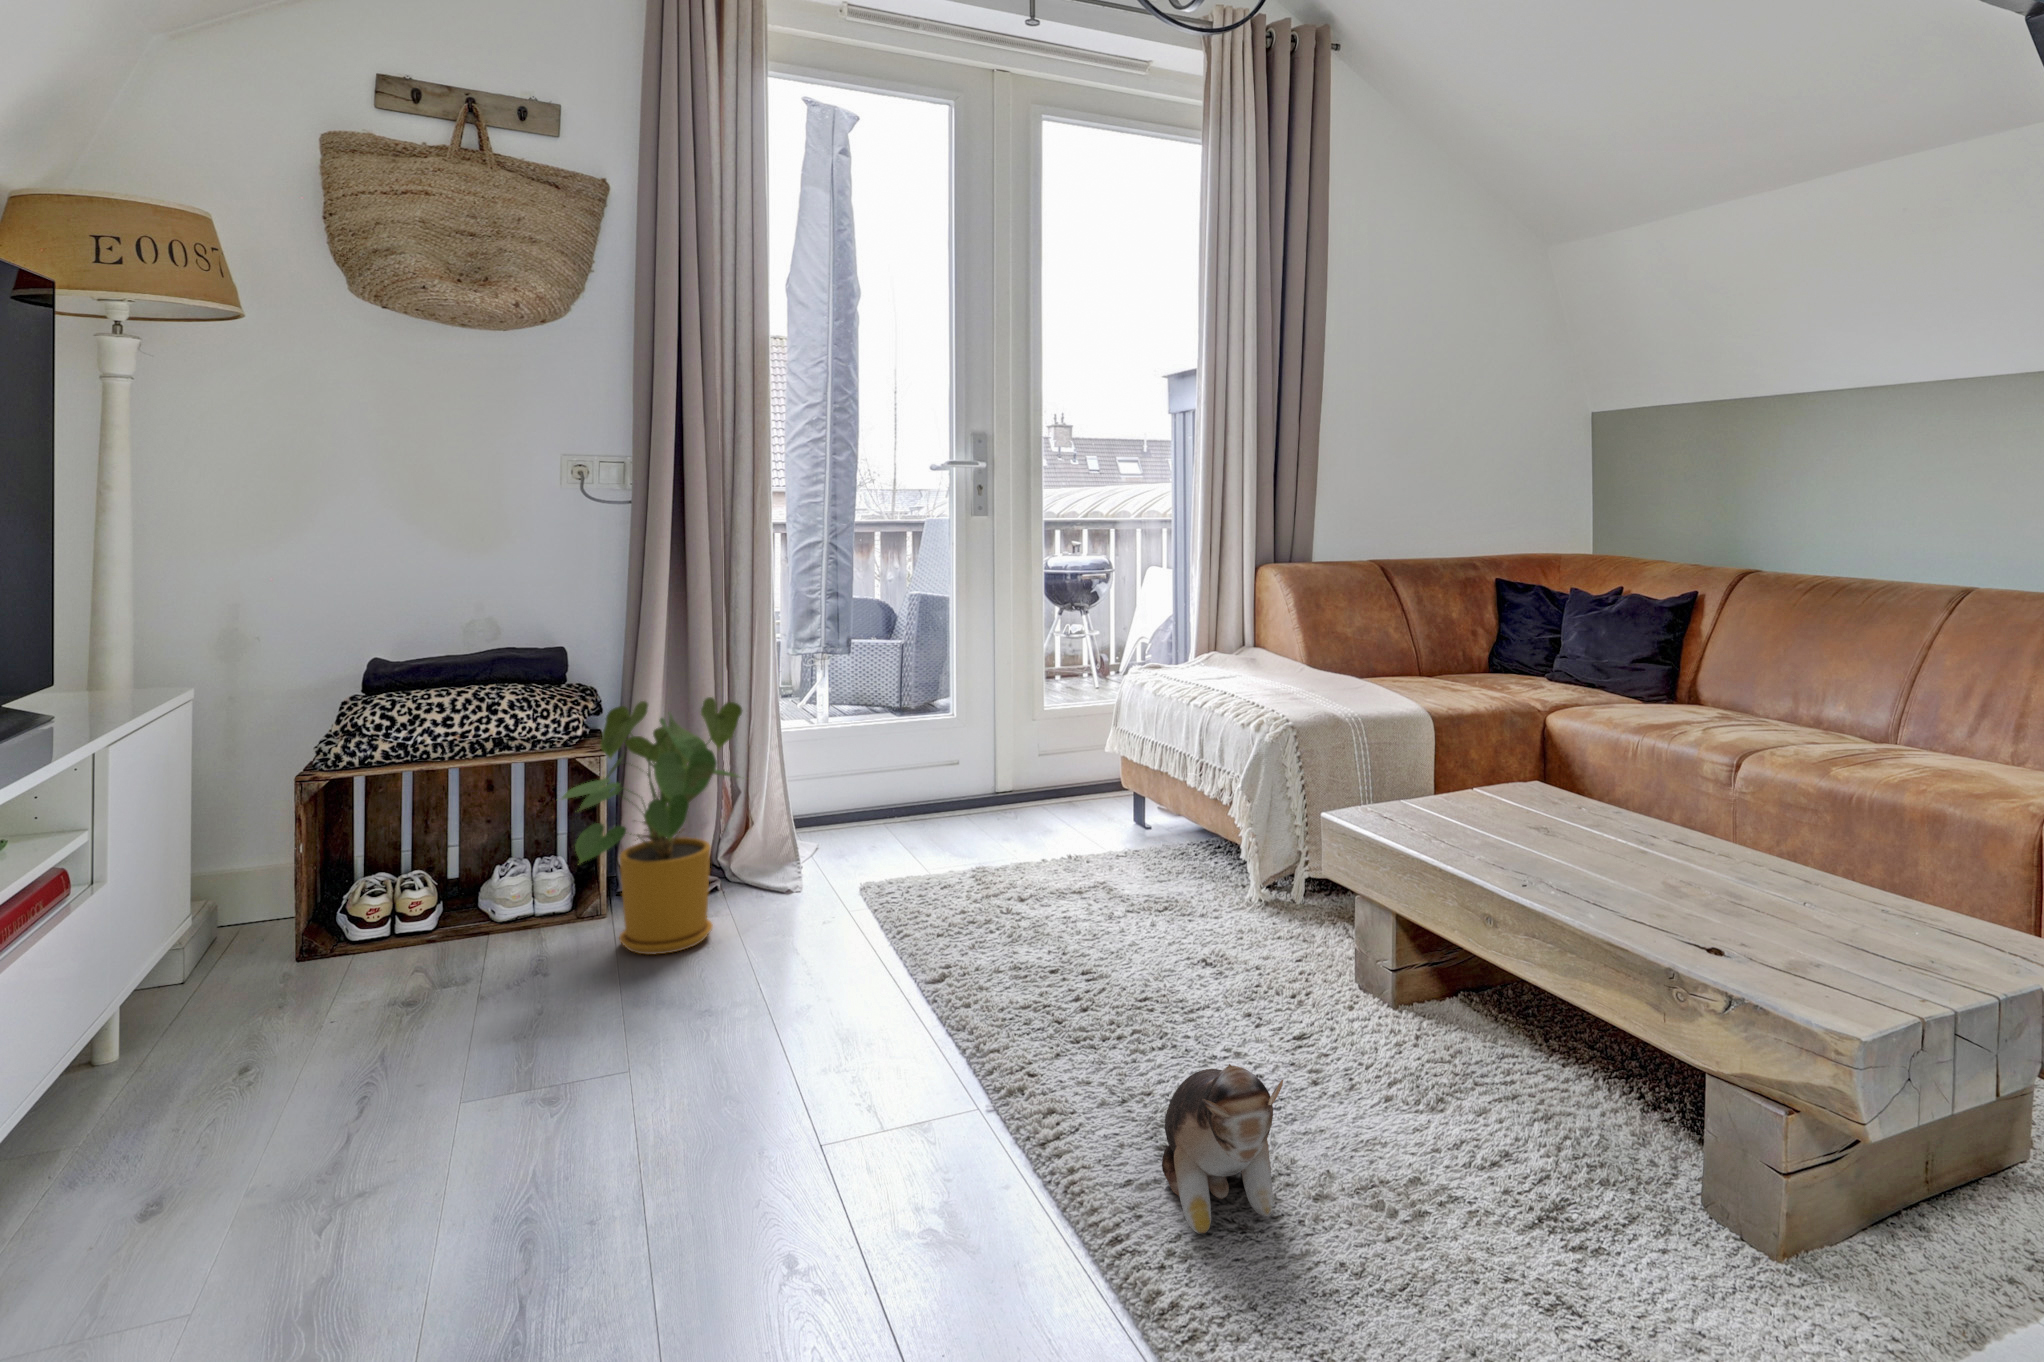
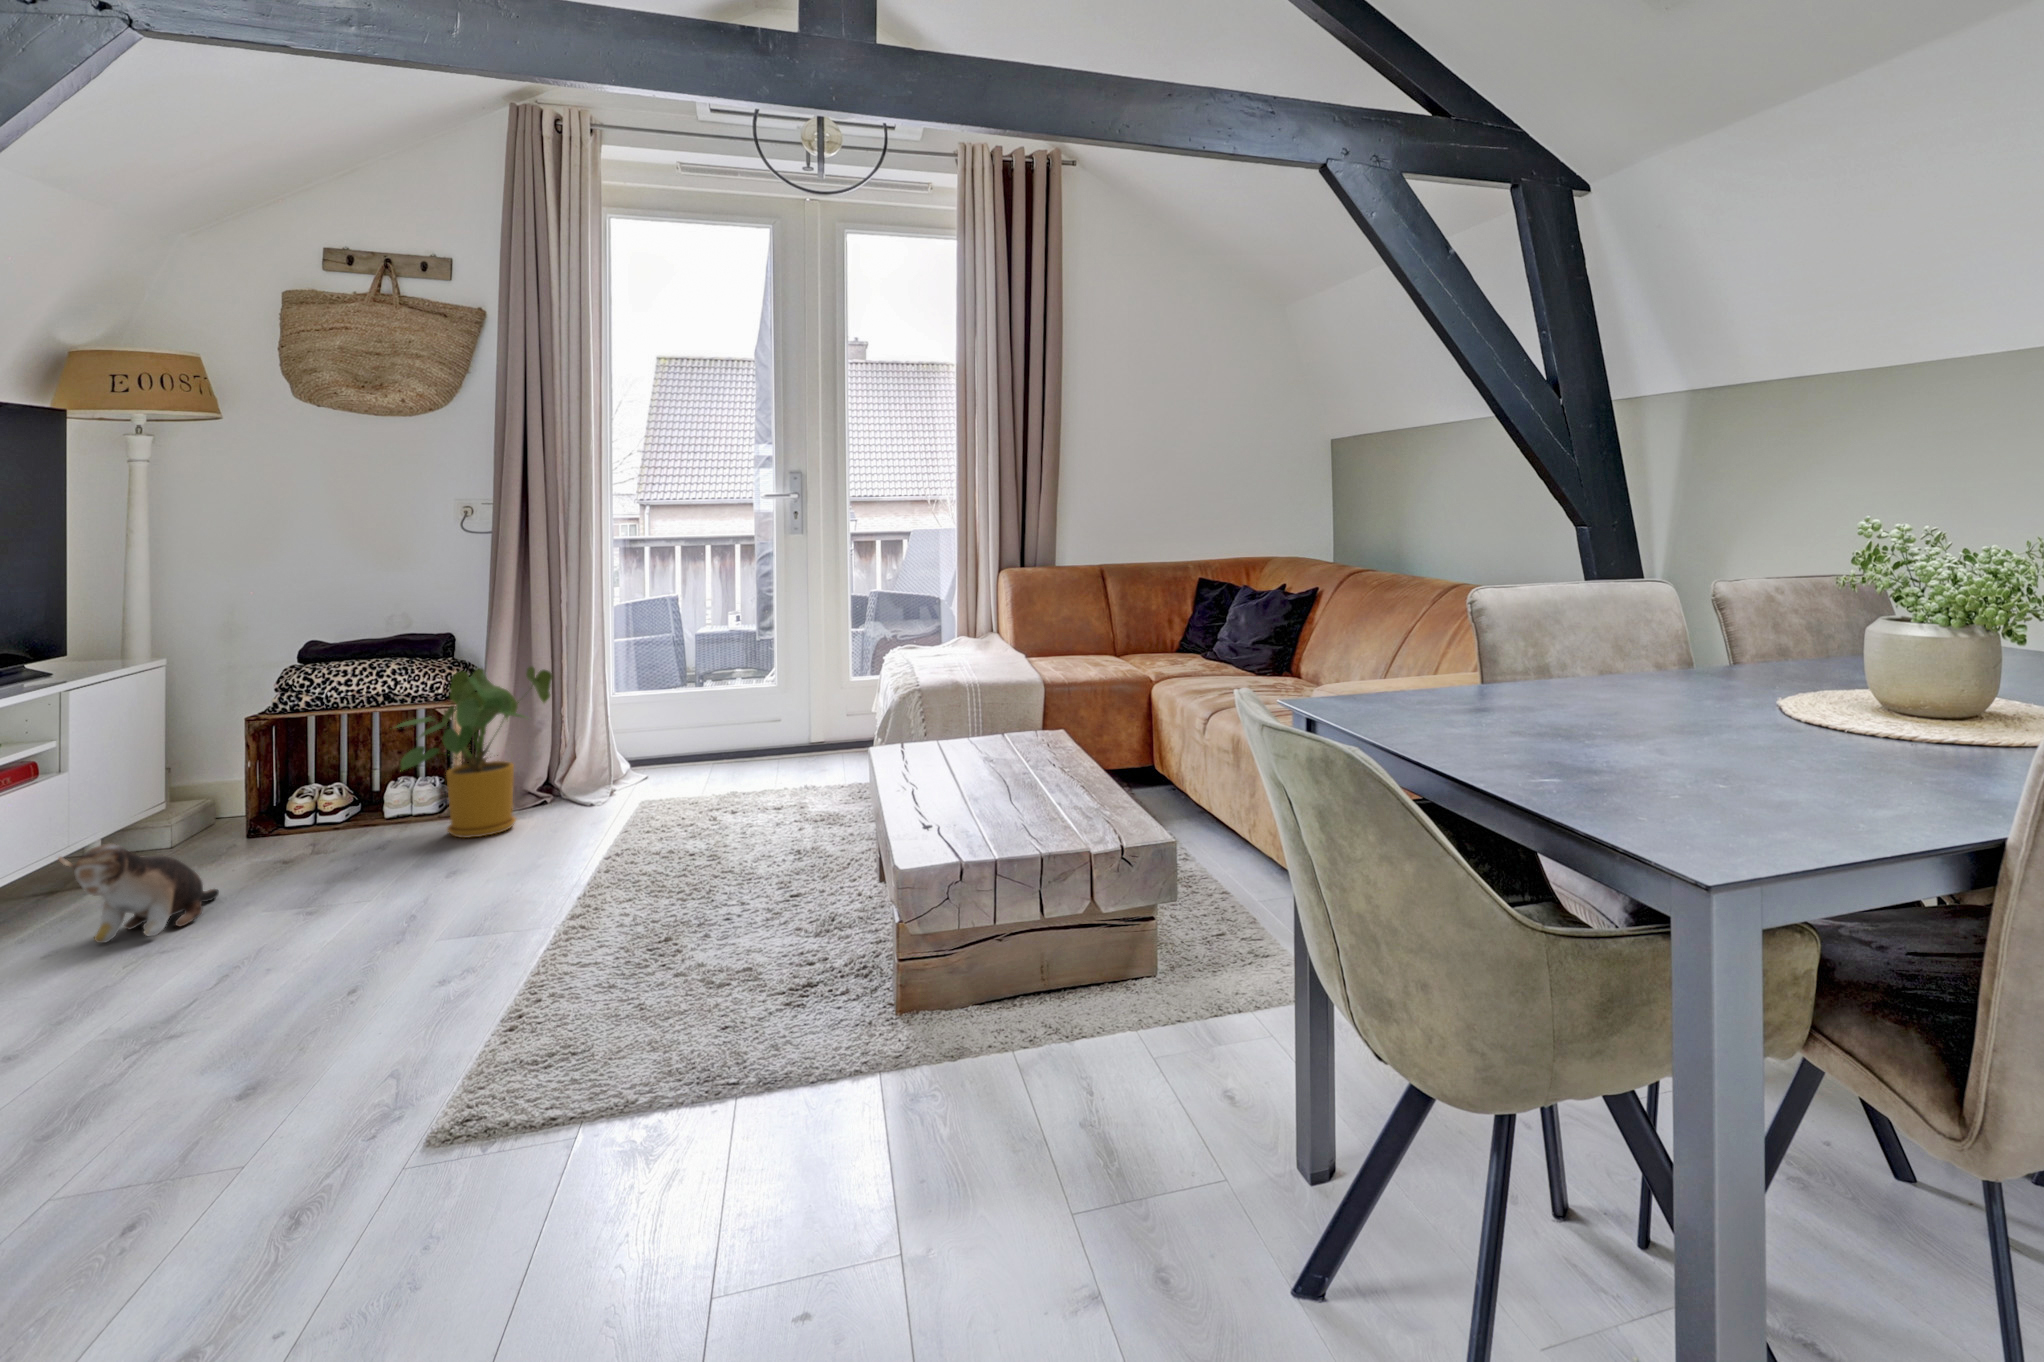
plush toy: present [1162,1064,1283,1234] -> present [58,844,219,943]

